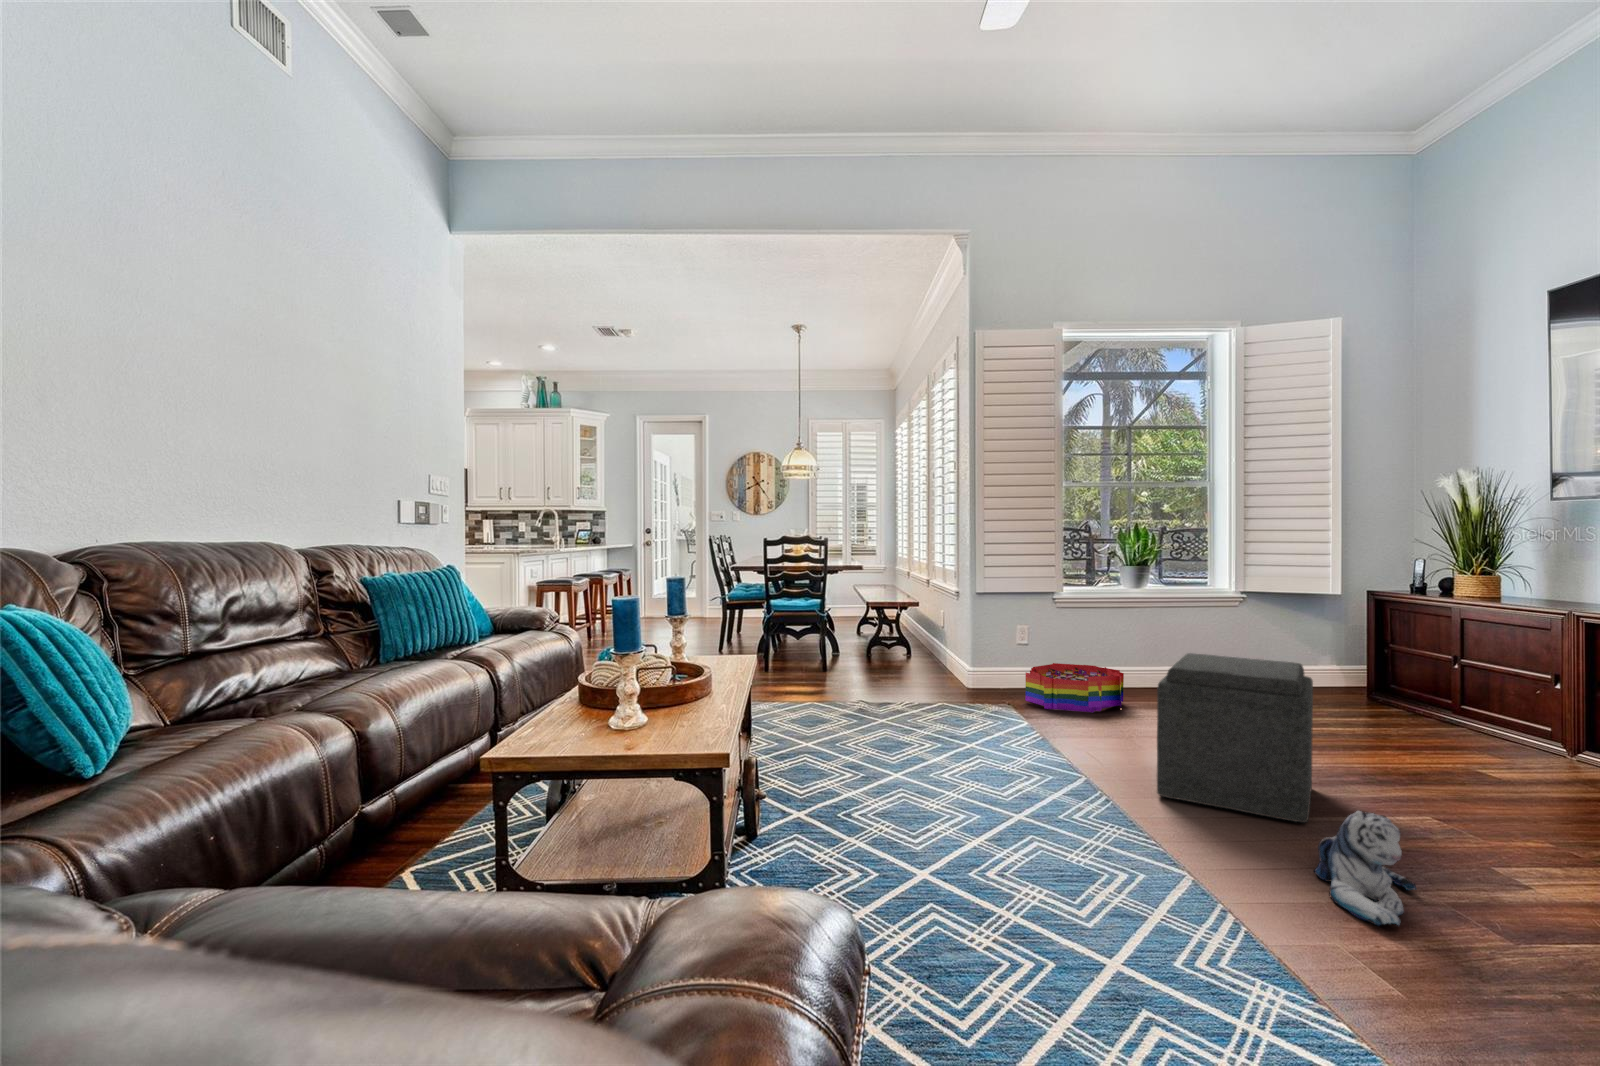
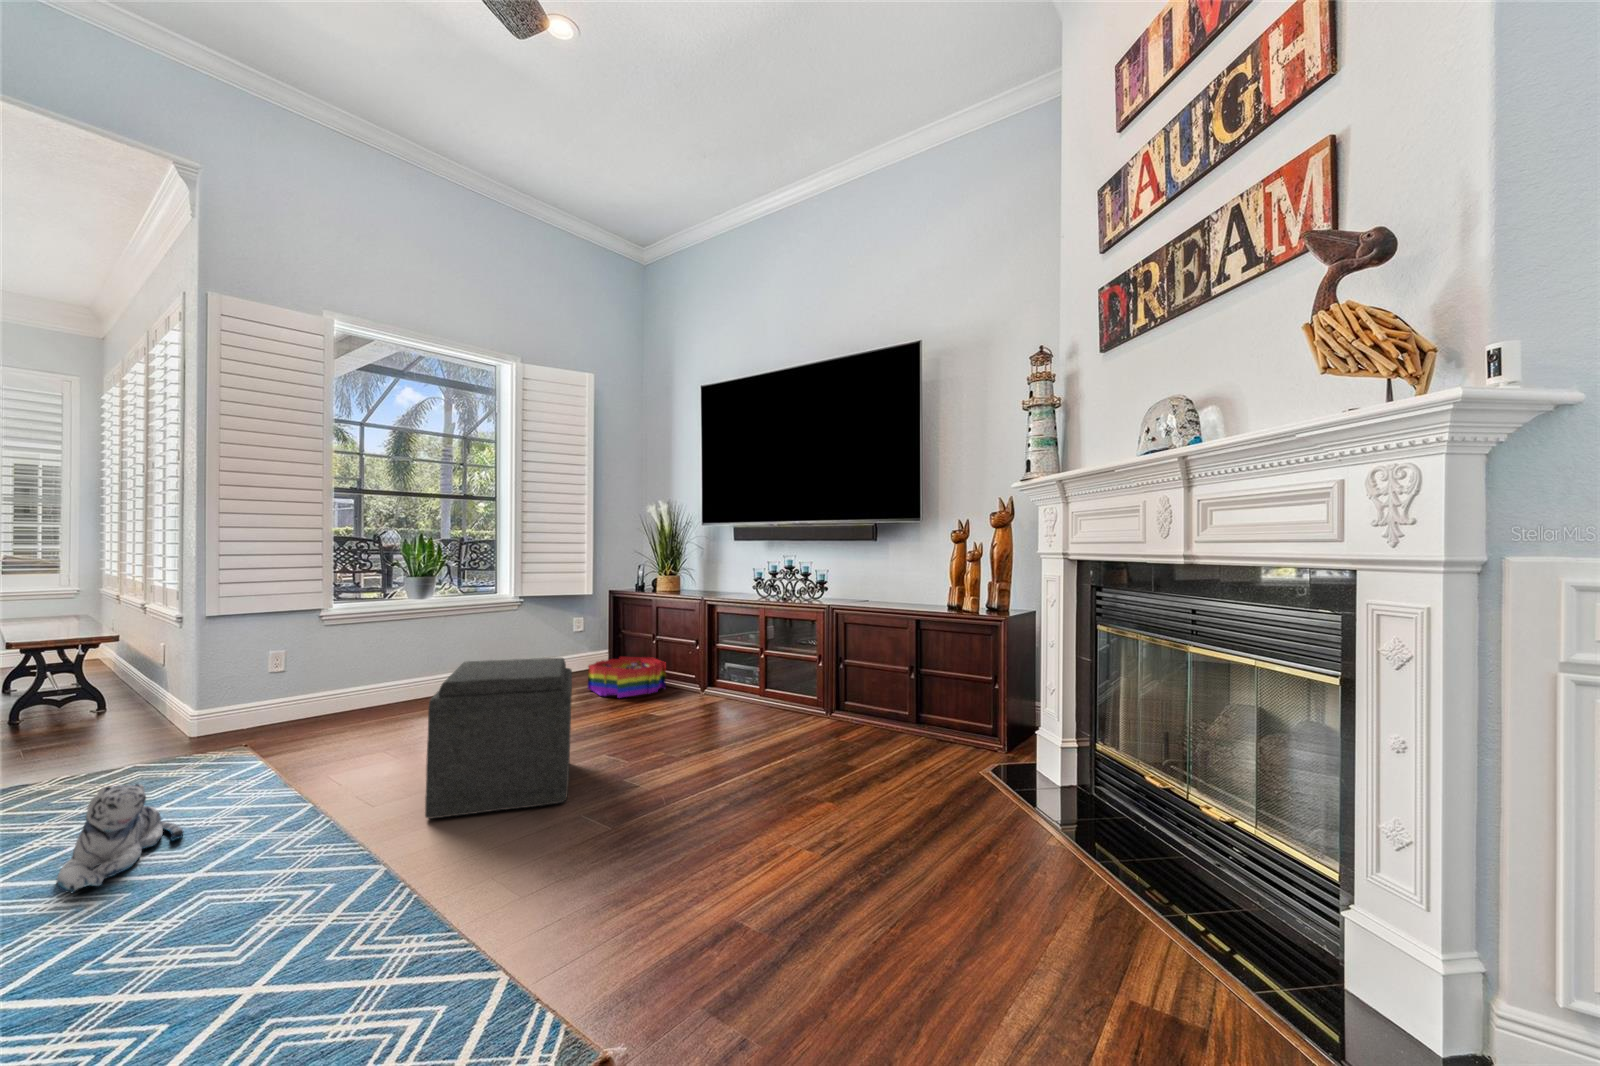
storage bin: present [1026,663,1124,712] -> present [588,657,666,698]
plush toy: present [1314,811,1416,926] -> present [57,784,184,893]

